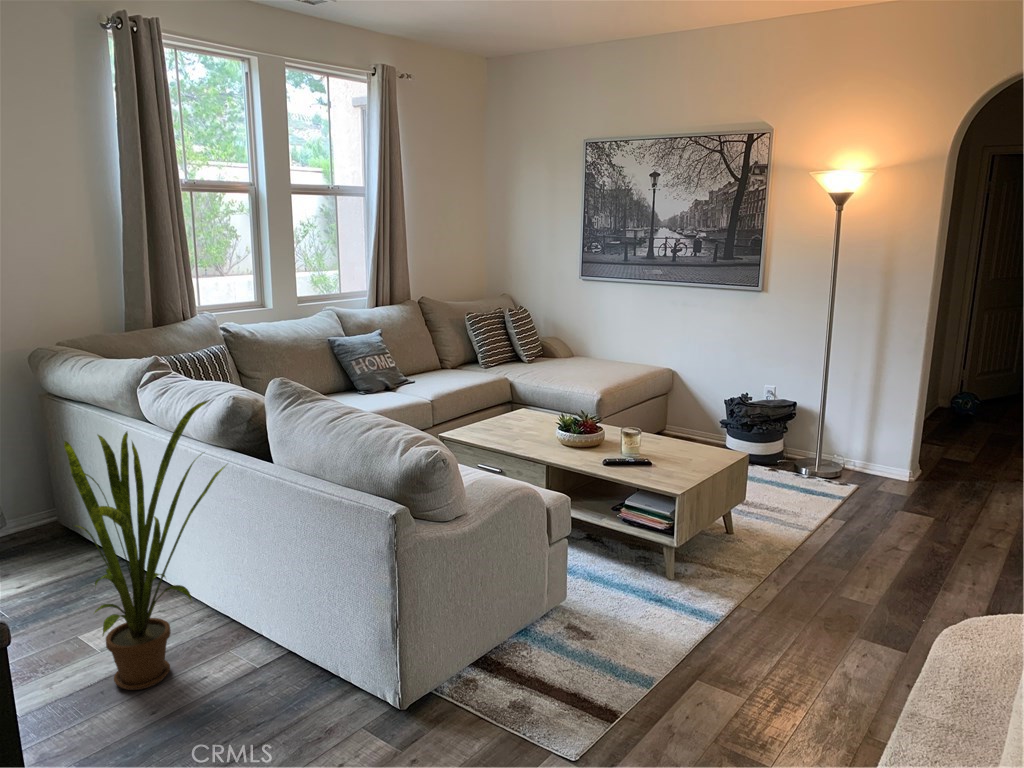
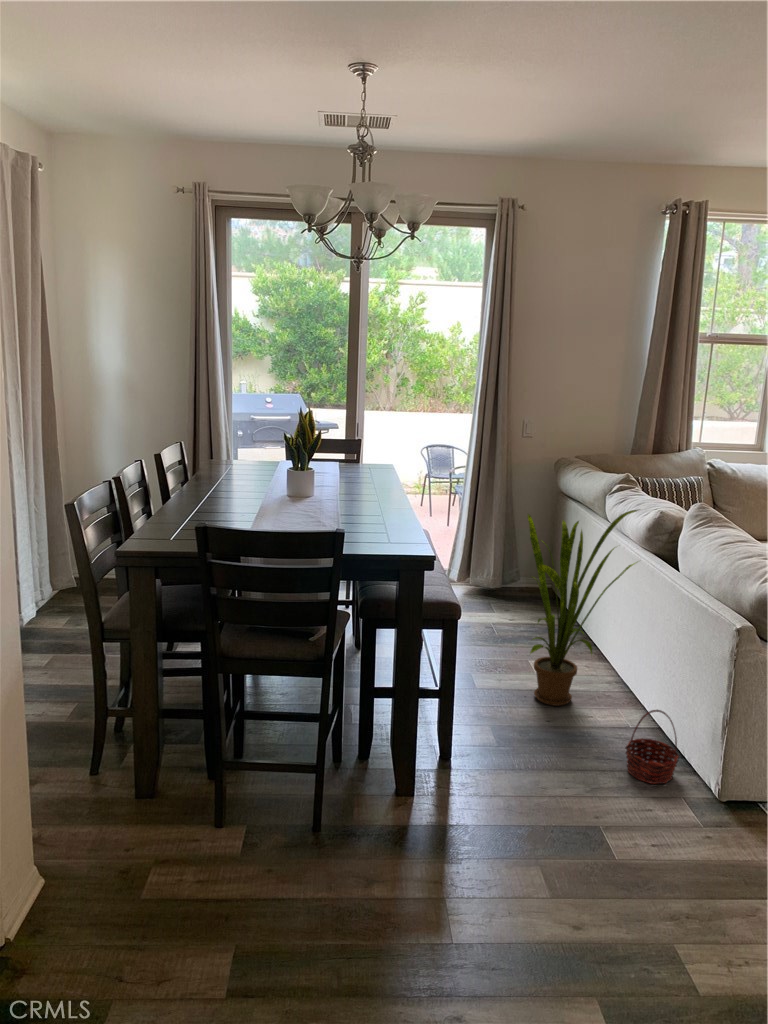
basket: none [280,639,344,734] -> present [625,710,679,784]

